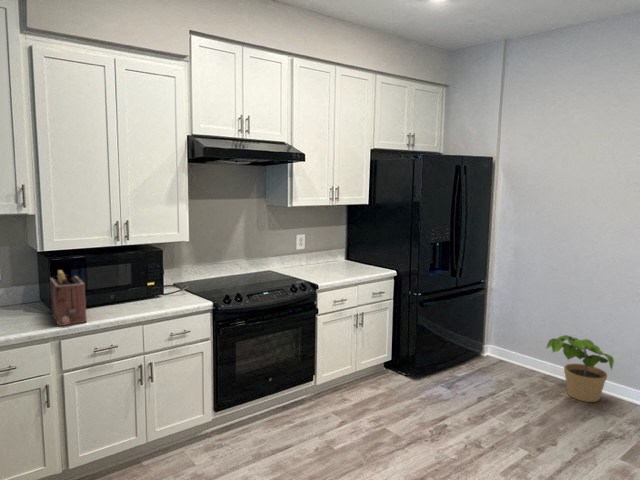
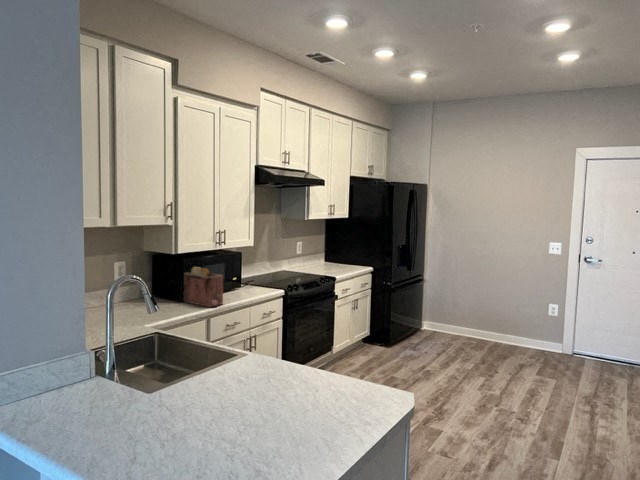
potted plant: present [547,335,614,402] -> none [473,305,515,350]

